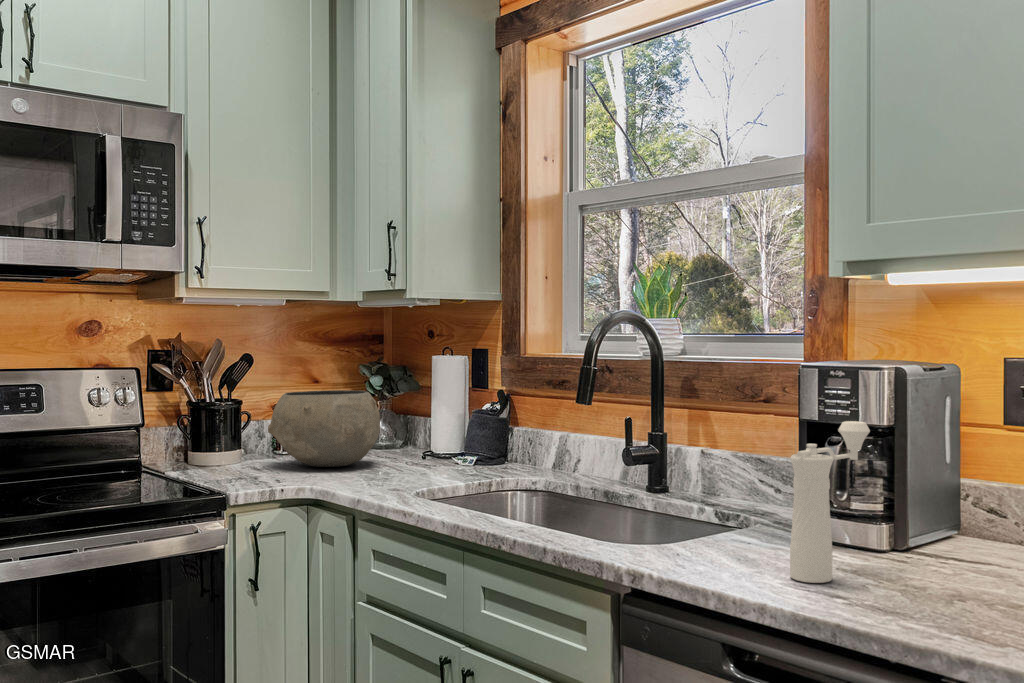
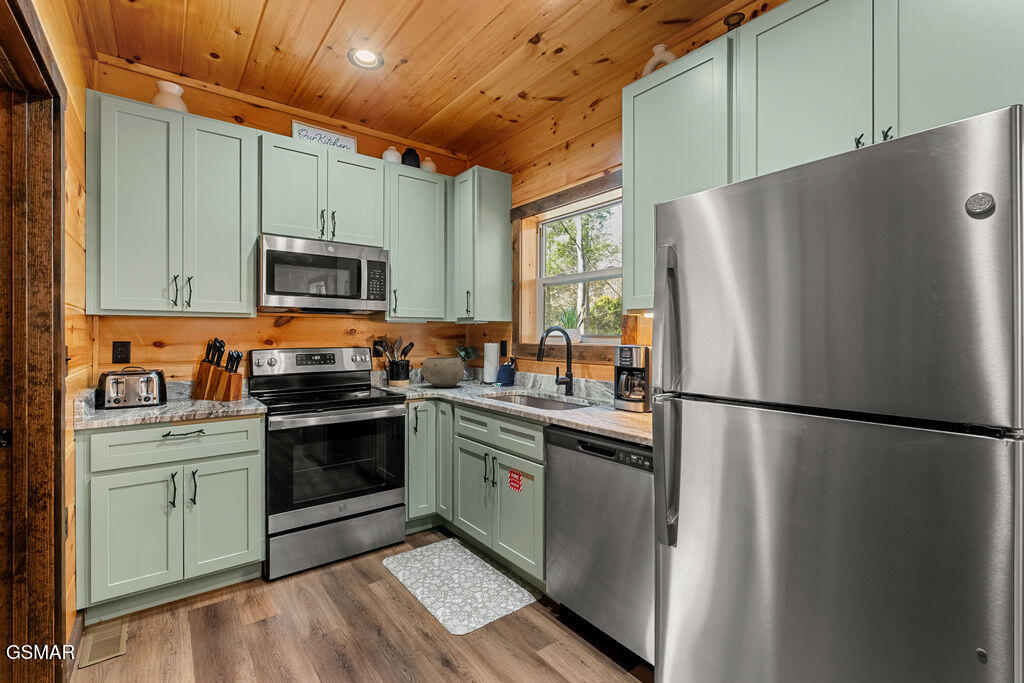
pepper mill: present [790,421,870,583] -> none [601,366,631,420]

